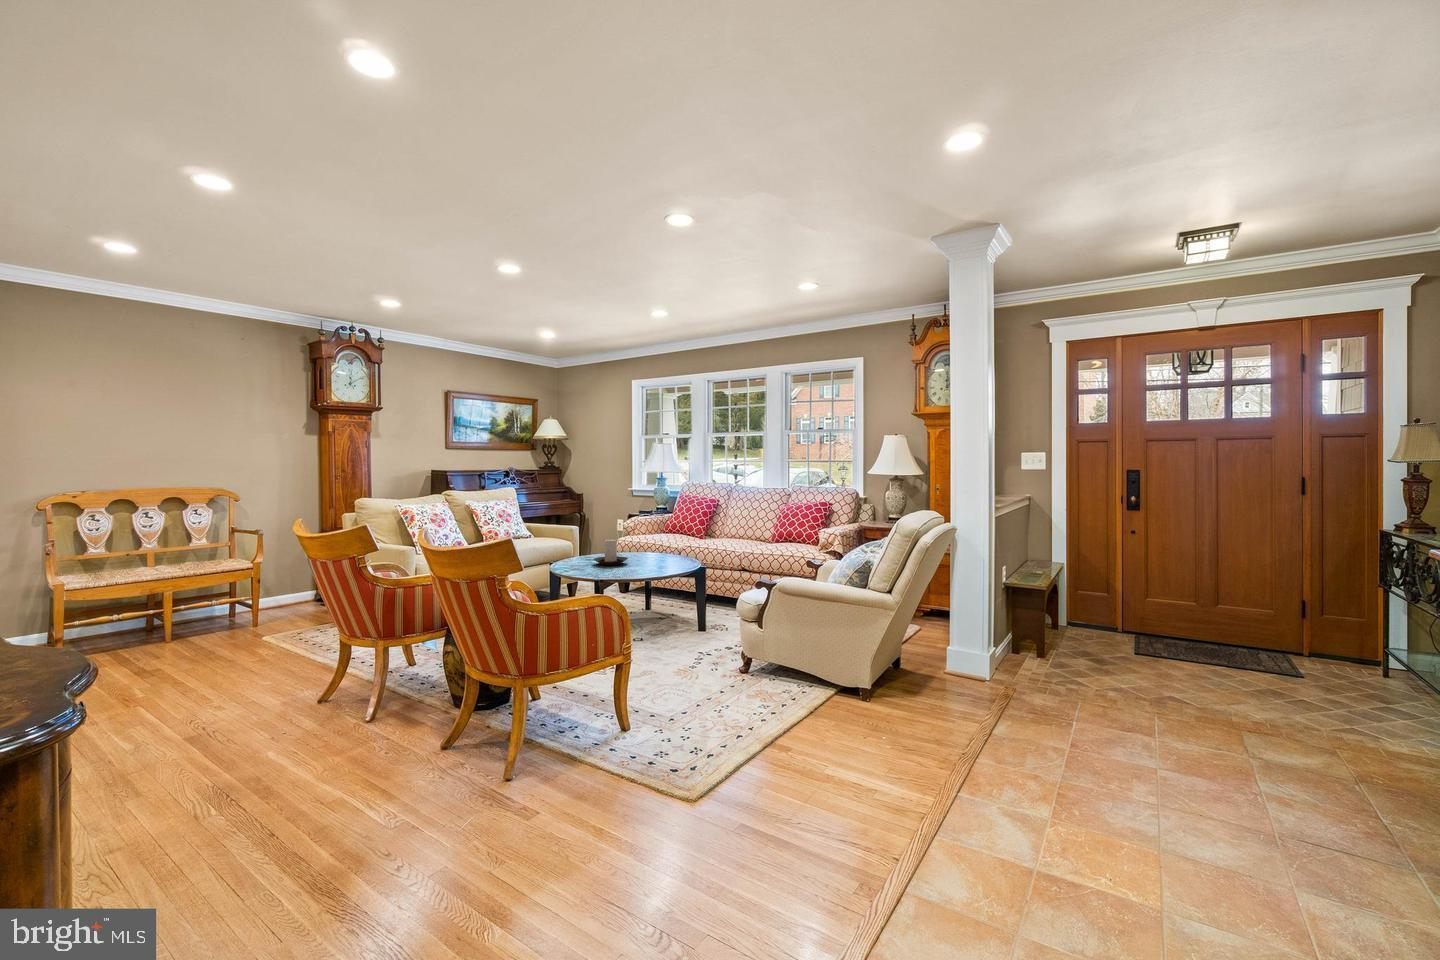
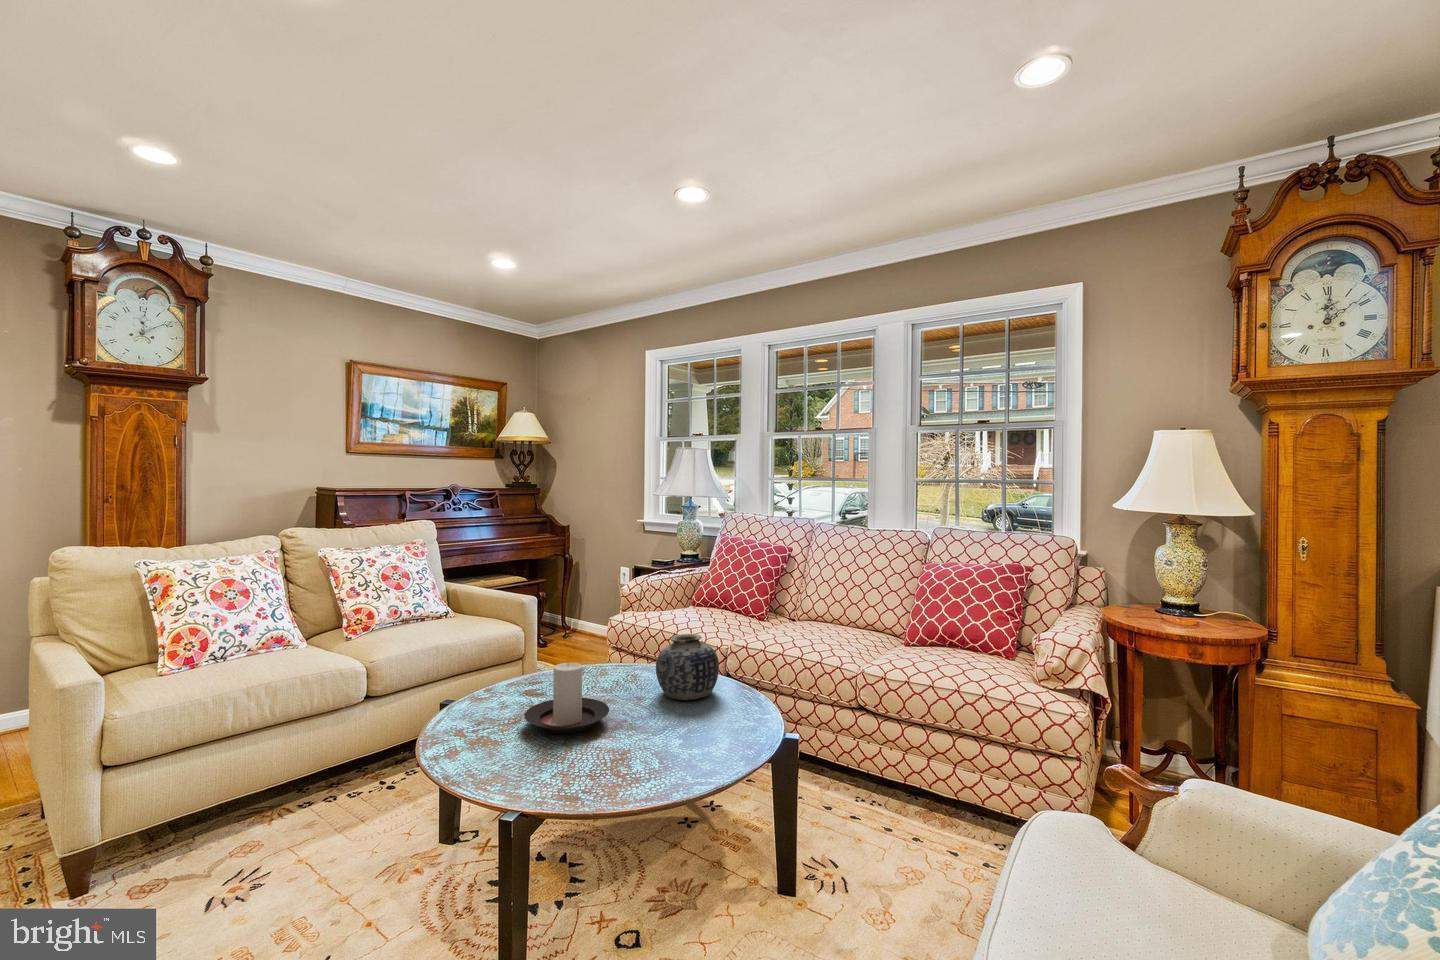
vase: none [646,532,675,558] -> present [656,634,719,700]

